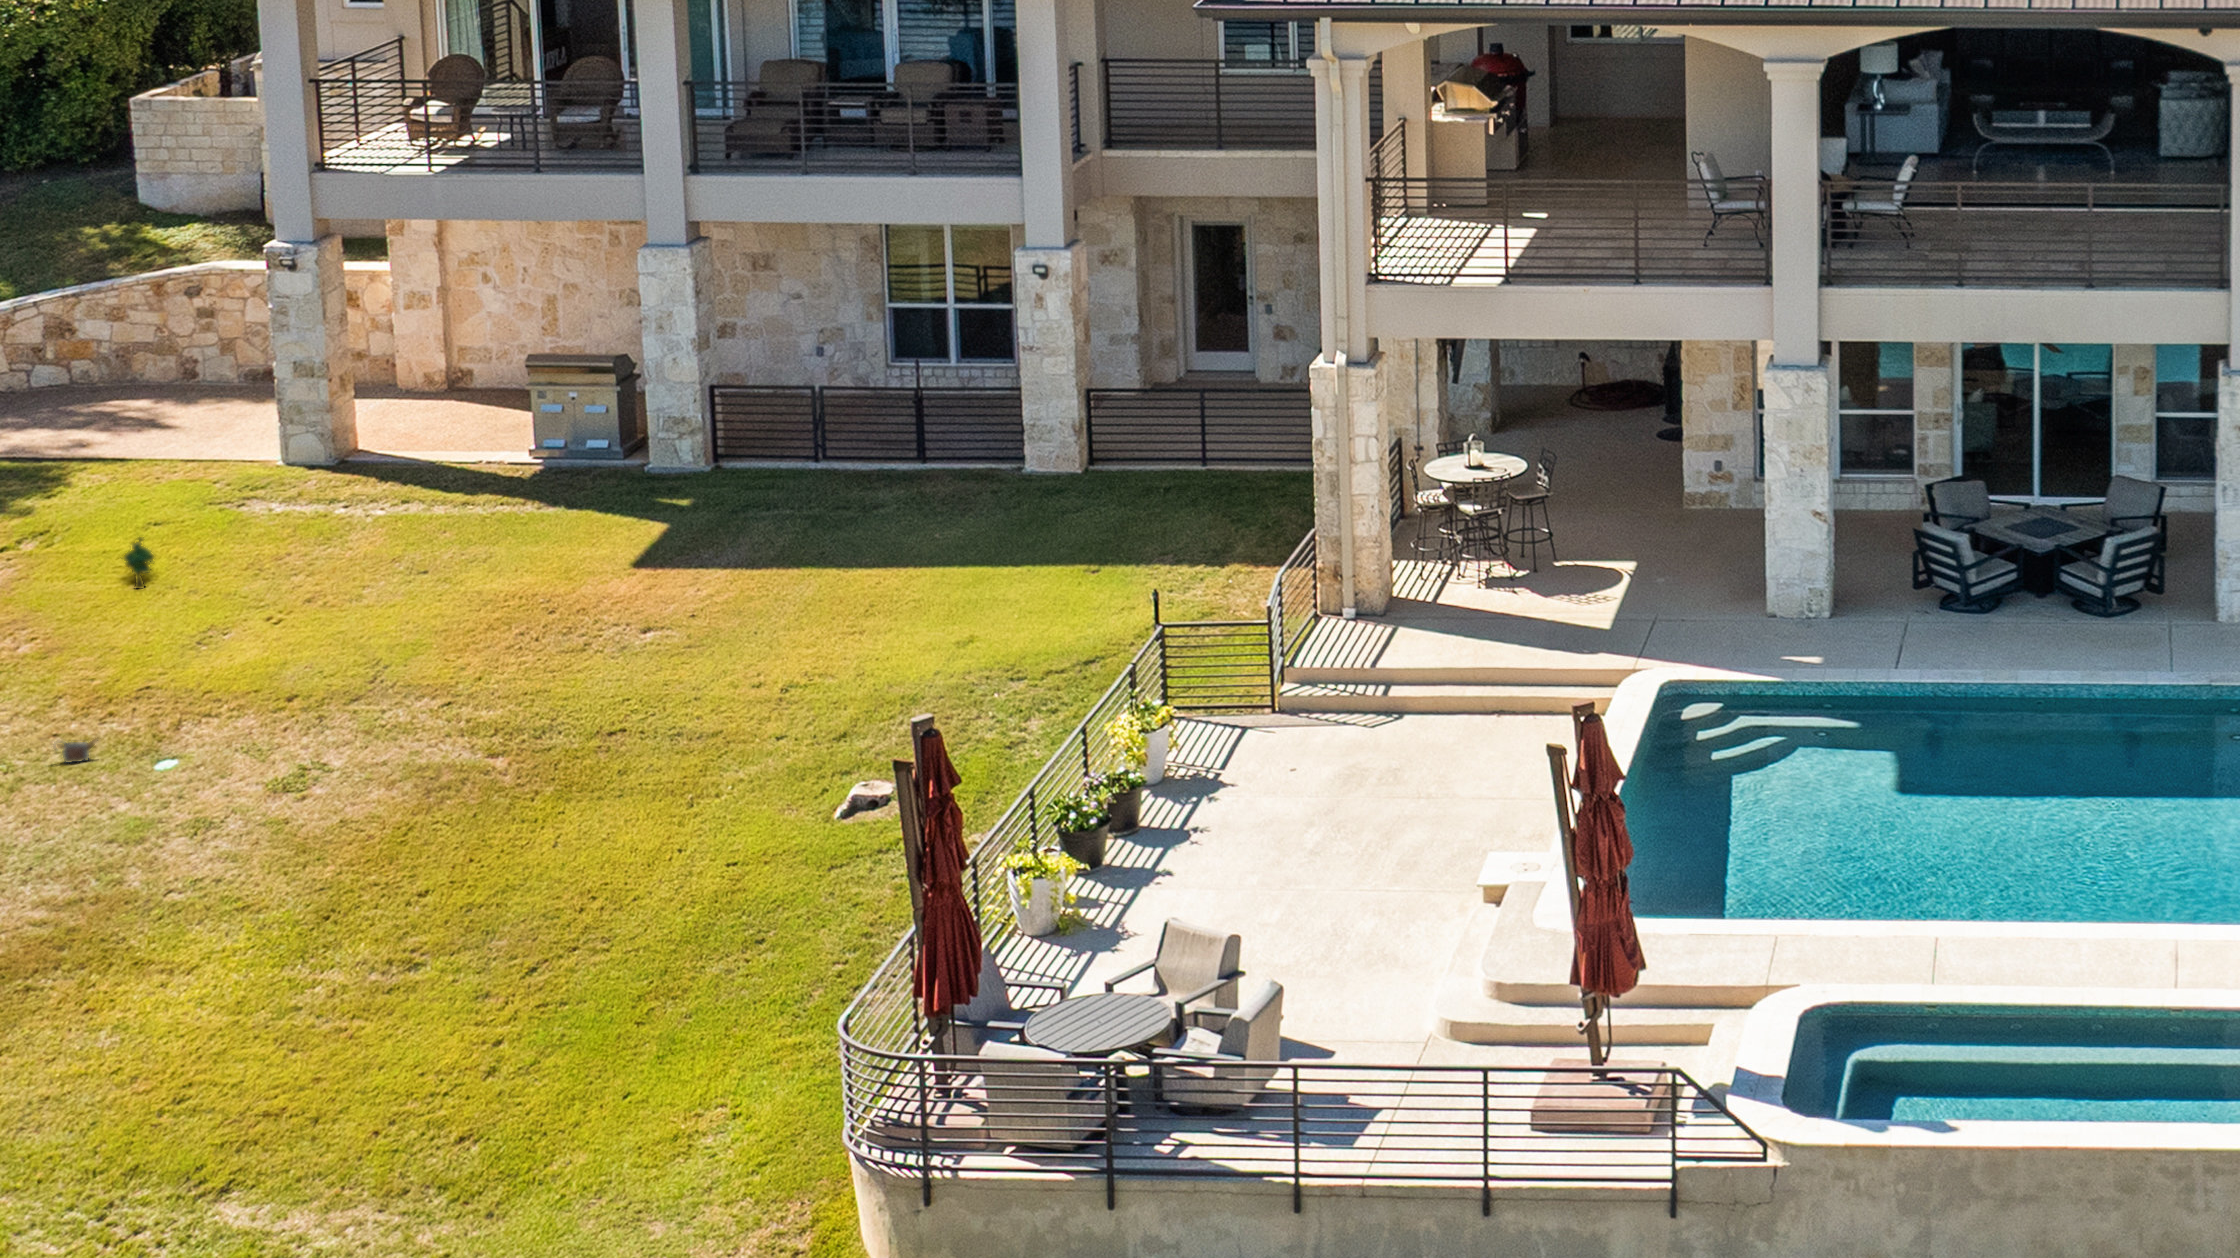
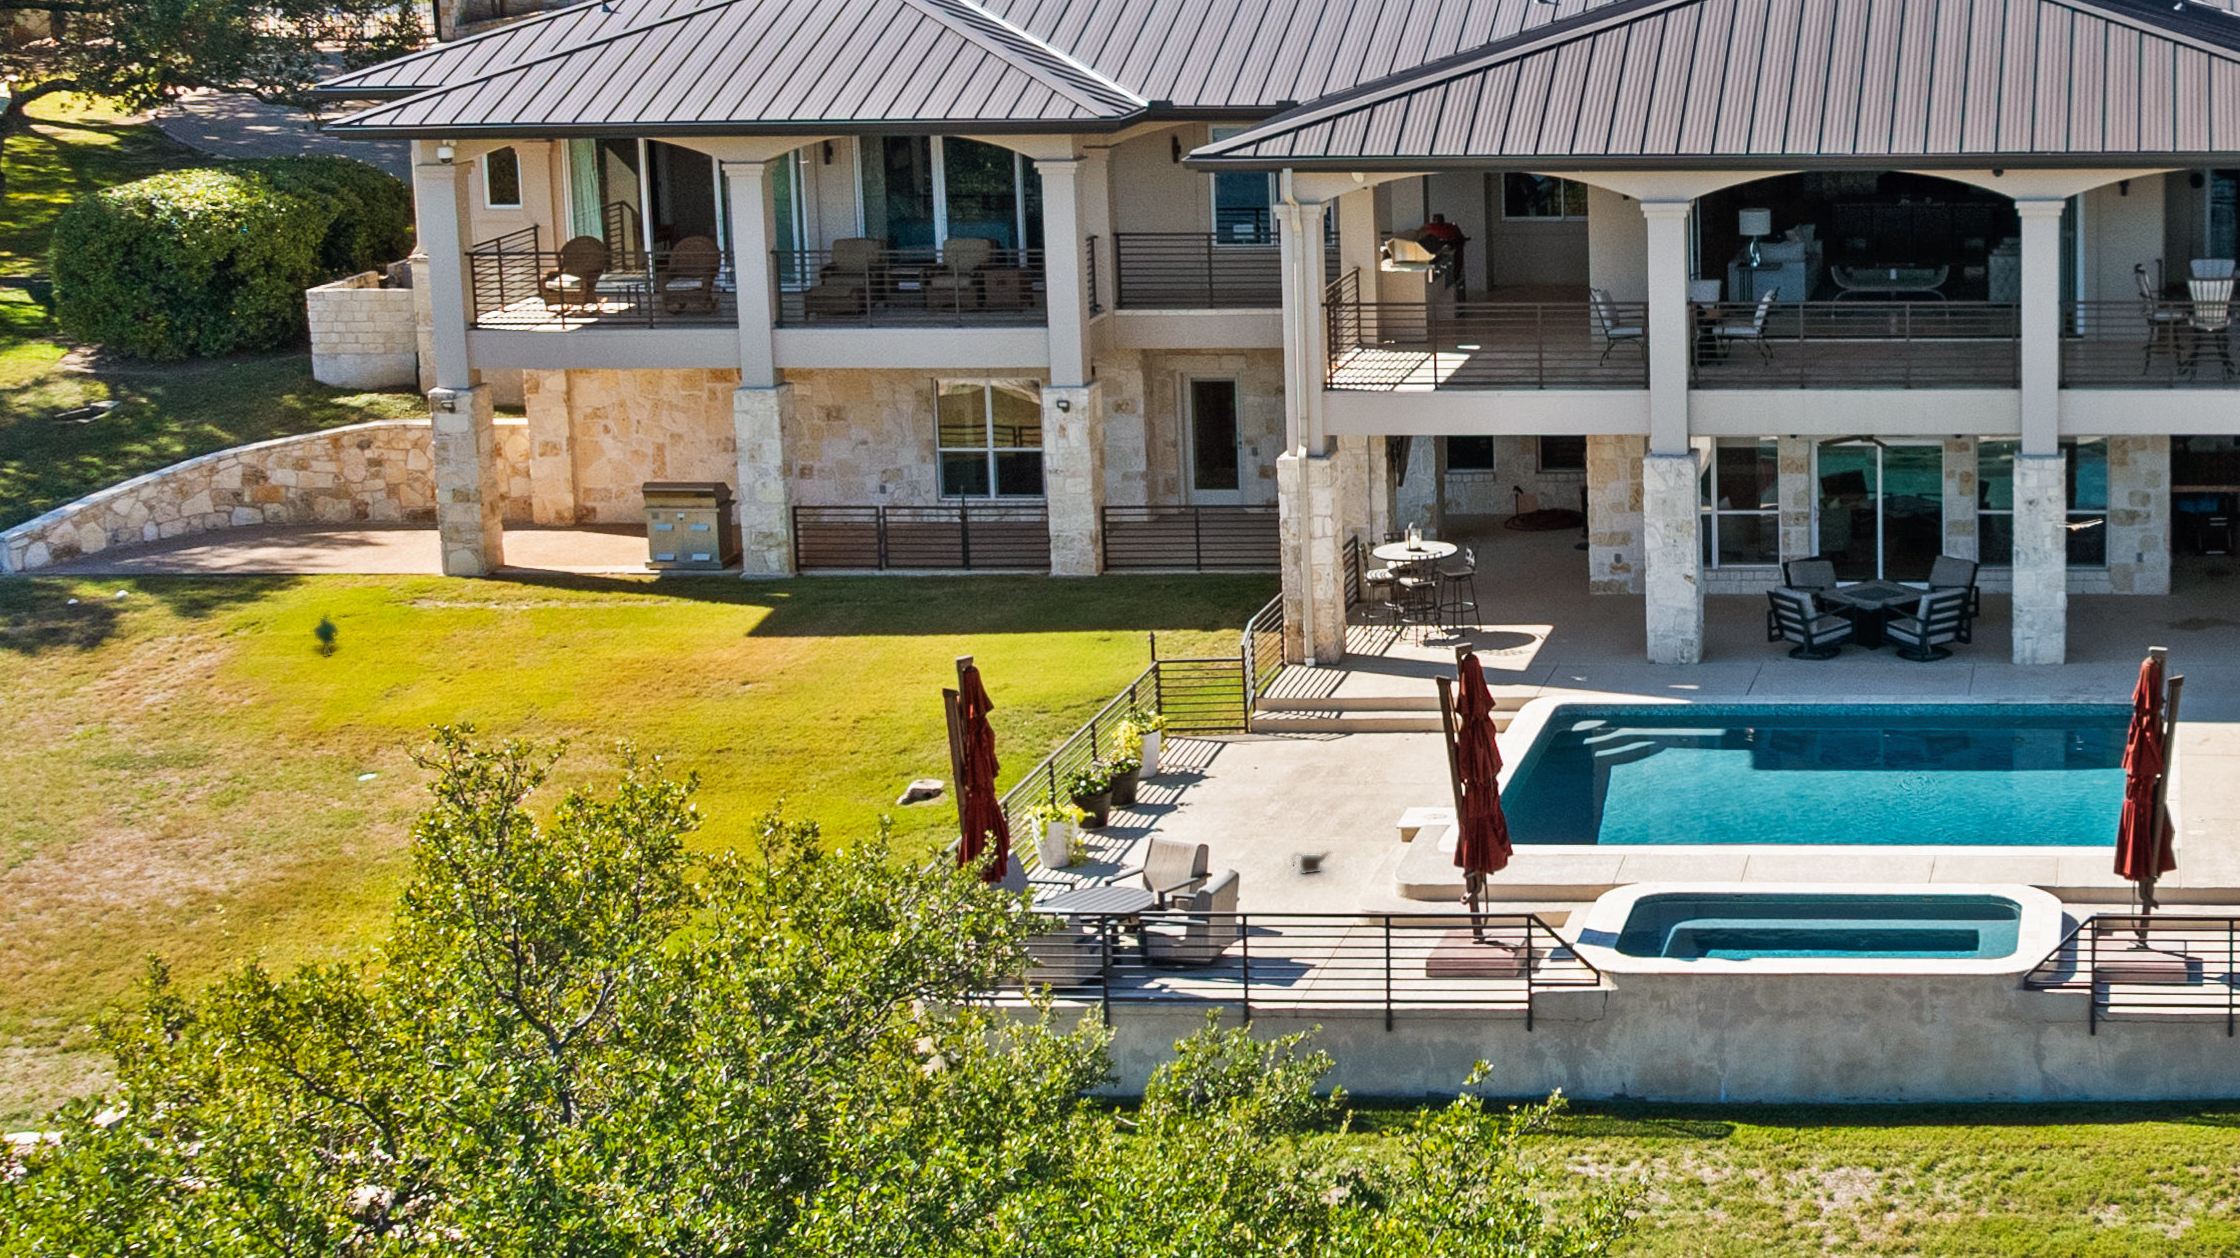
watering can: present [62,740,97,762] -> present [1293,852,1331,874]

